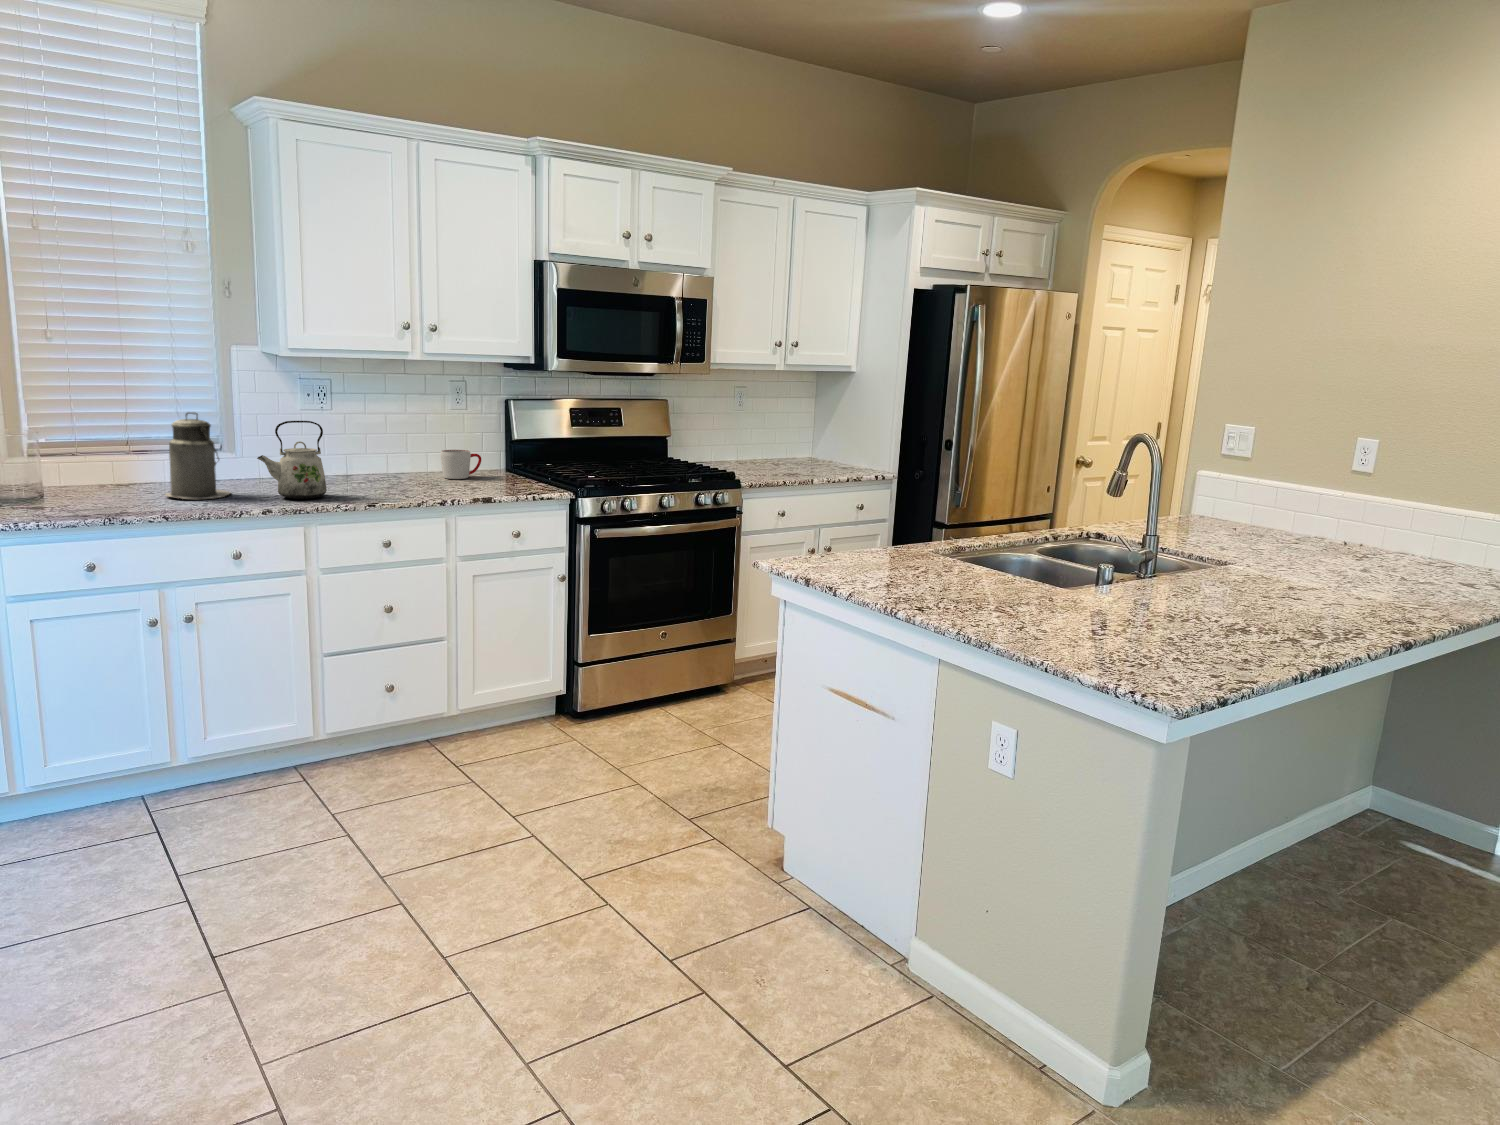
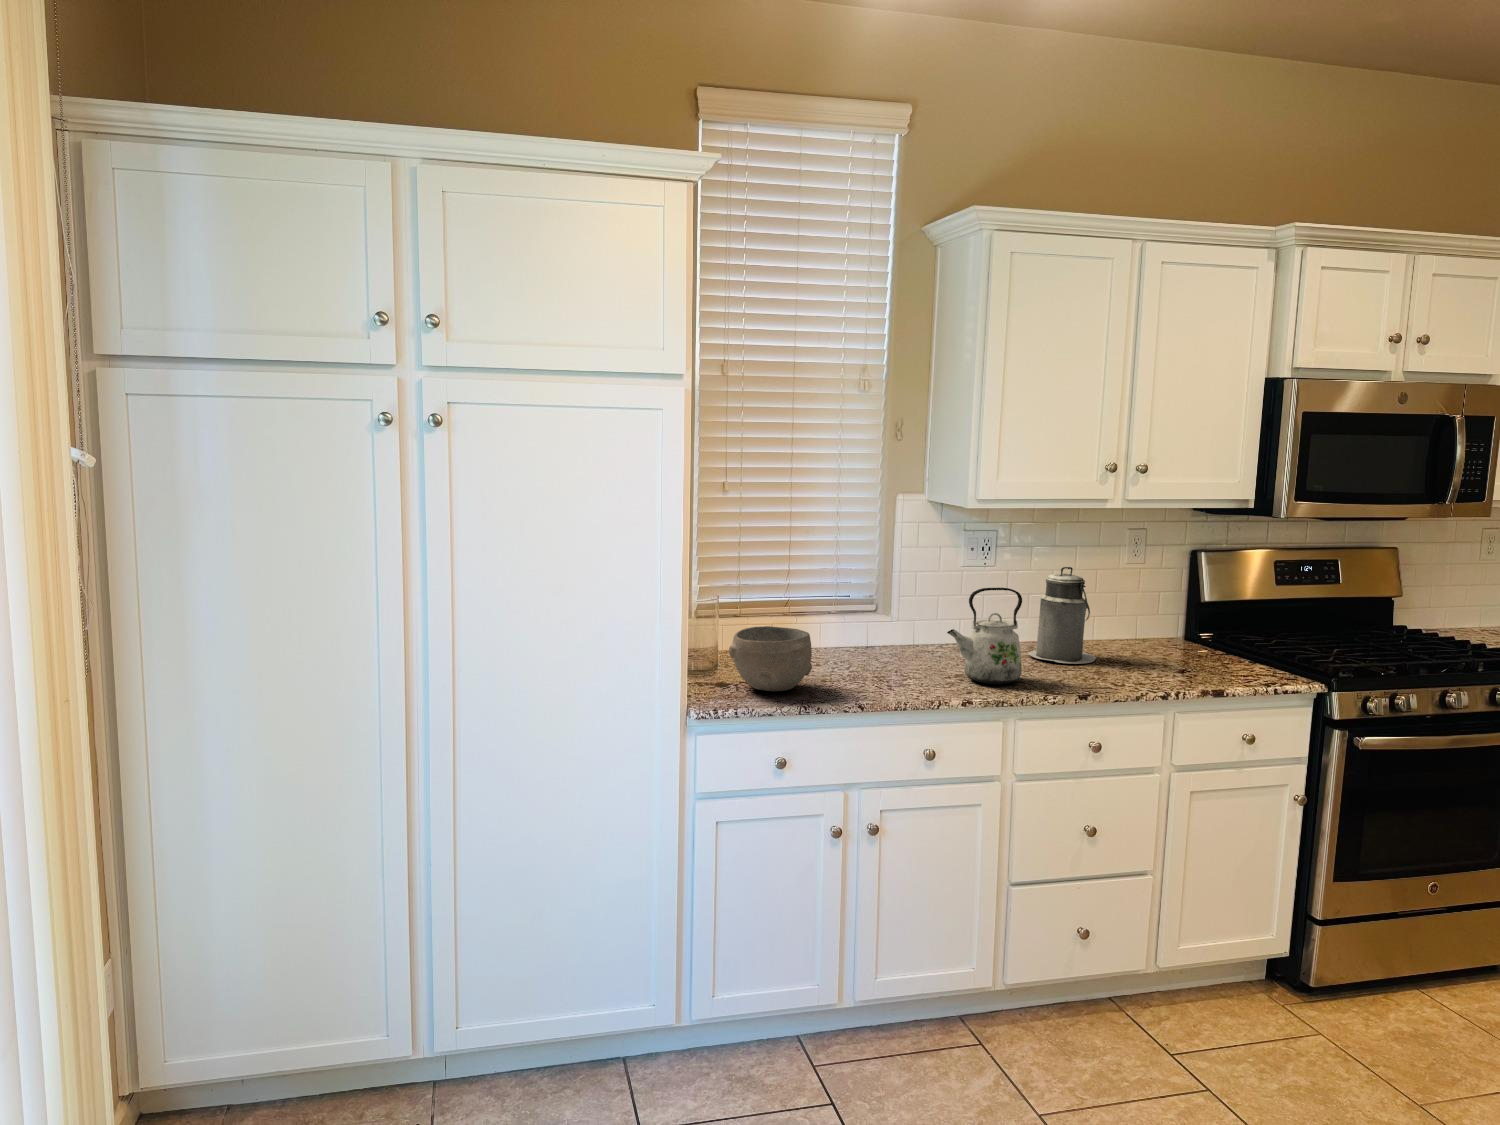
canister: present [165,412,230,499] -> present [1028,567,1096,664]
mug: present [441,450,481,479] -> none [1129,617,1178,656]
bowl: none [37,456,126,510] -> present [729,626,812,691]

